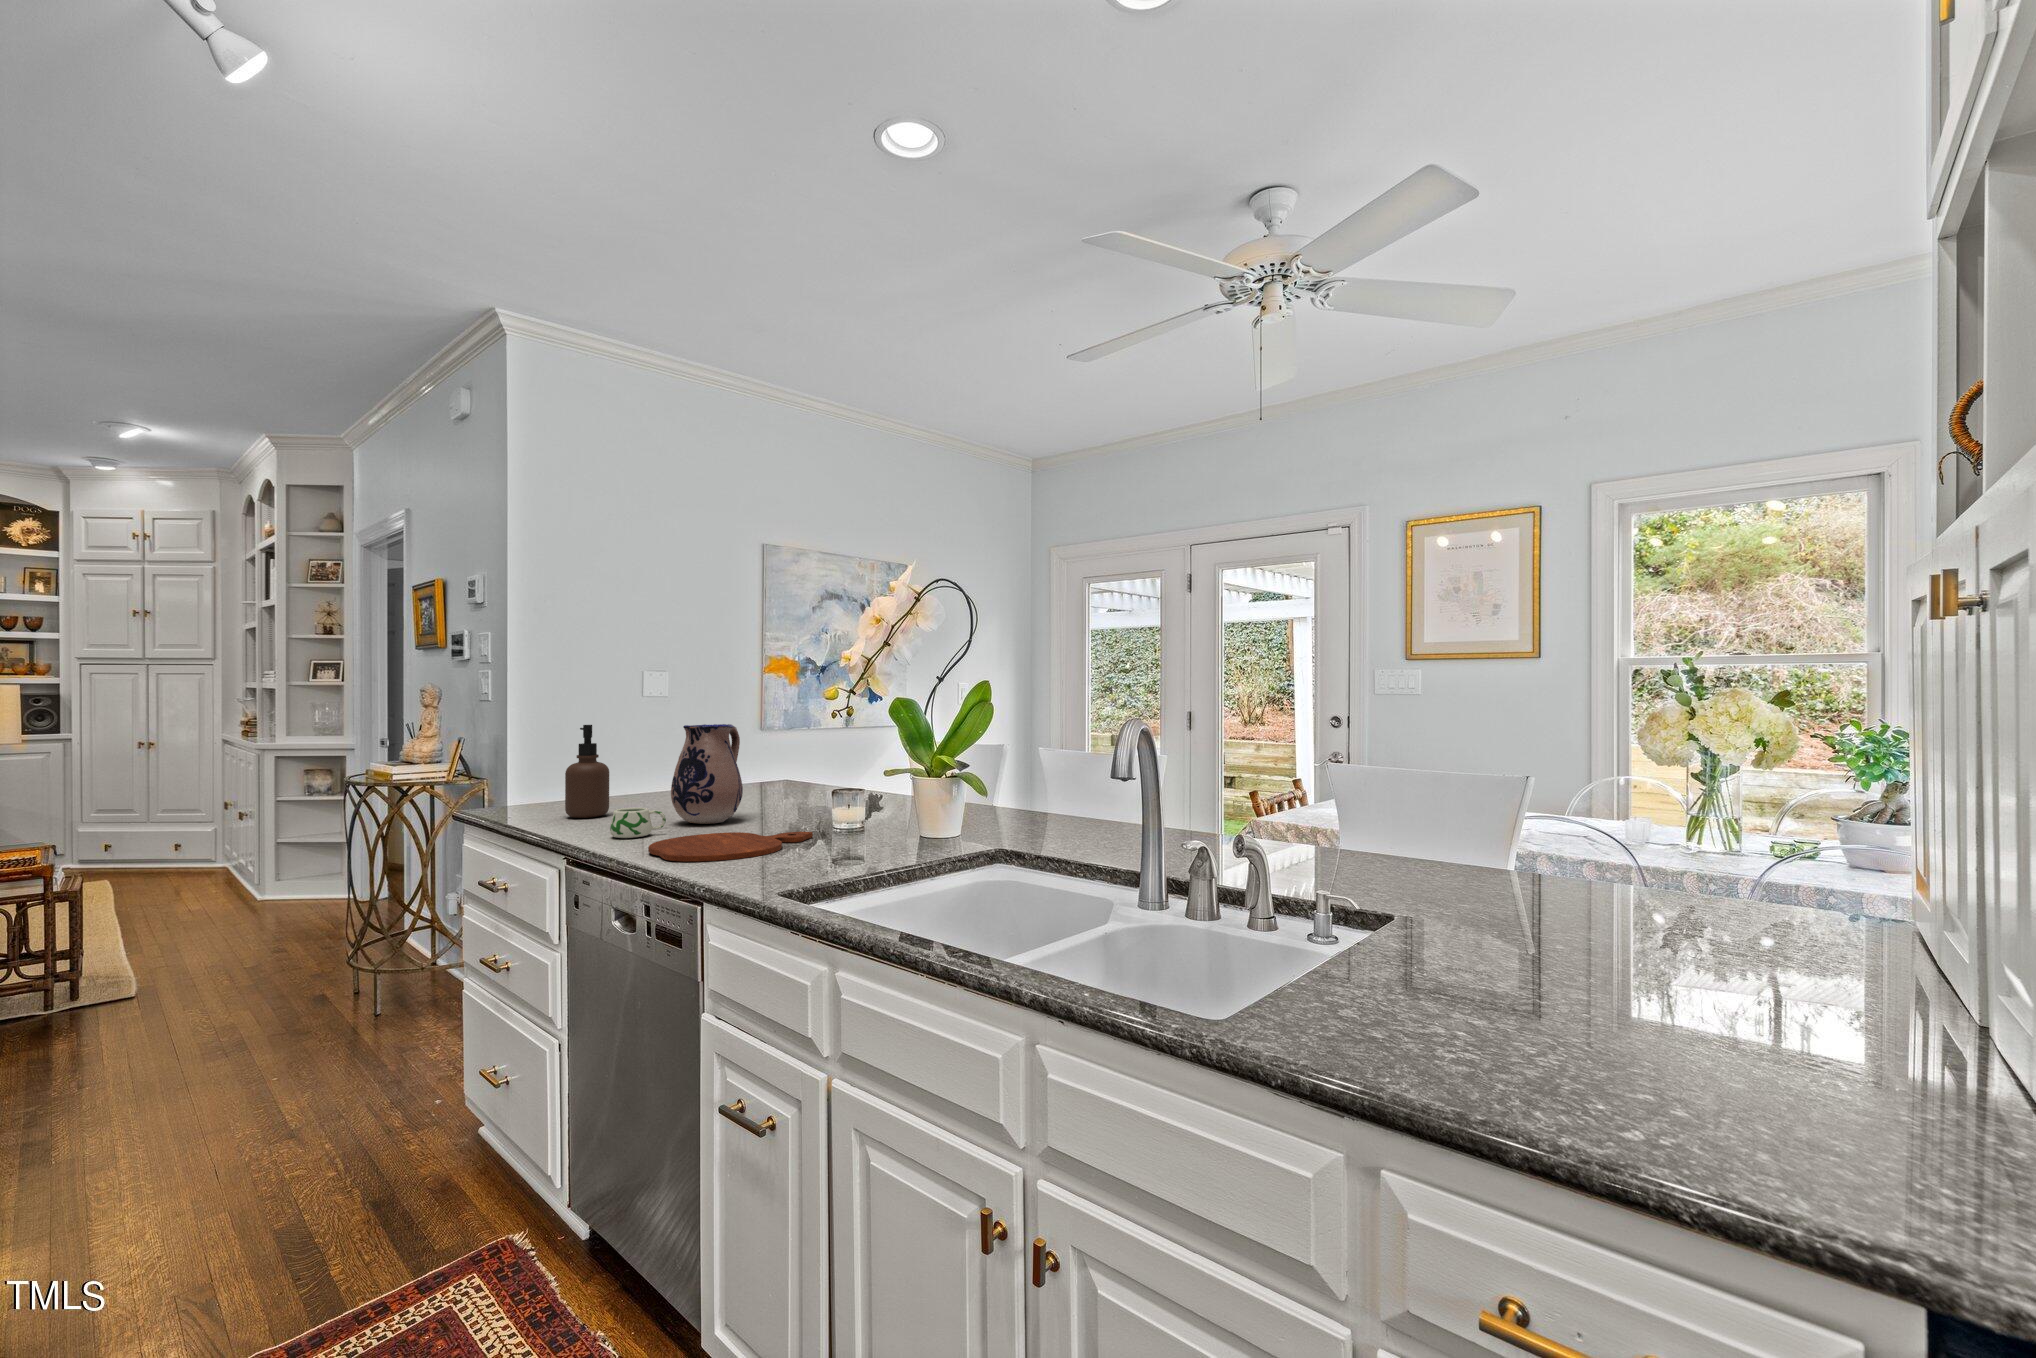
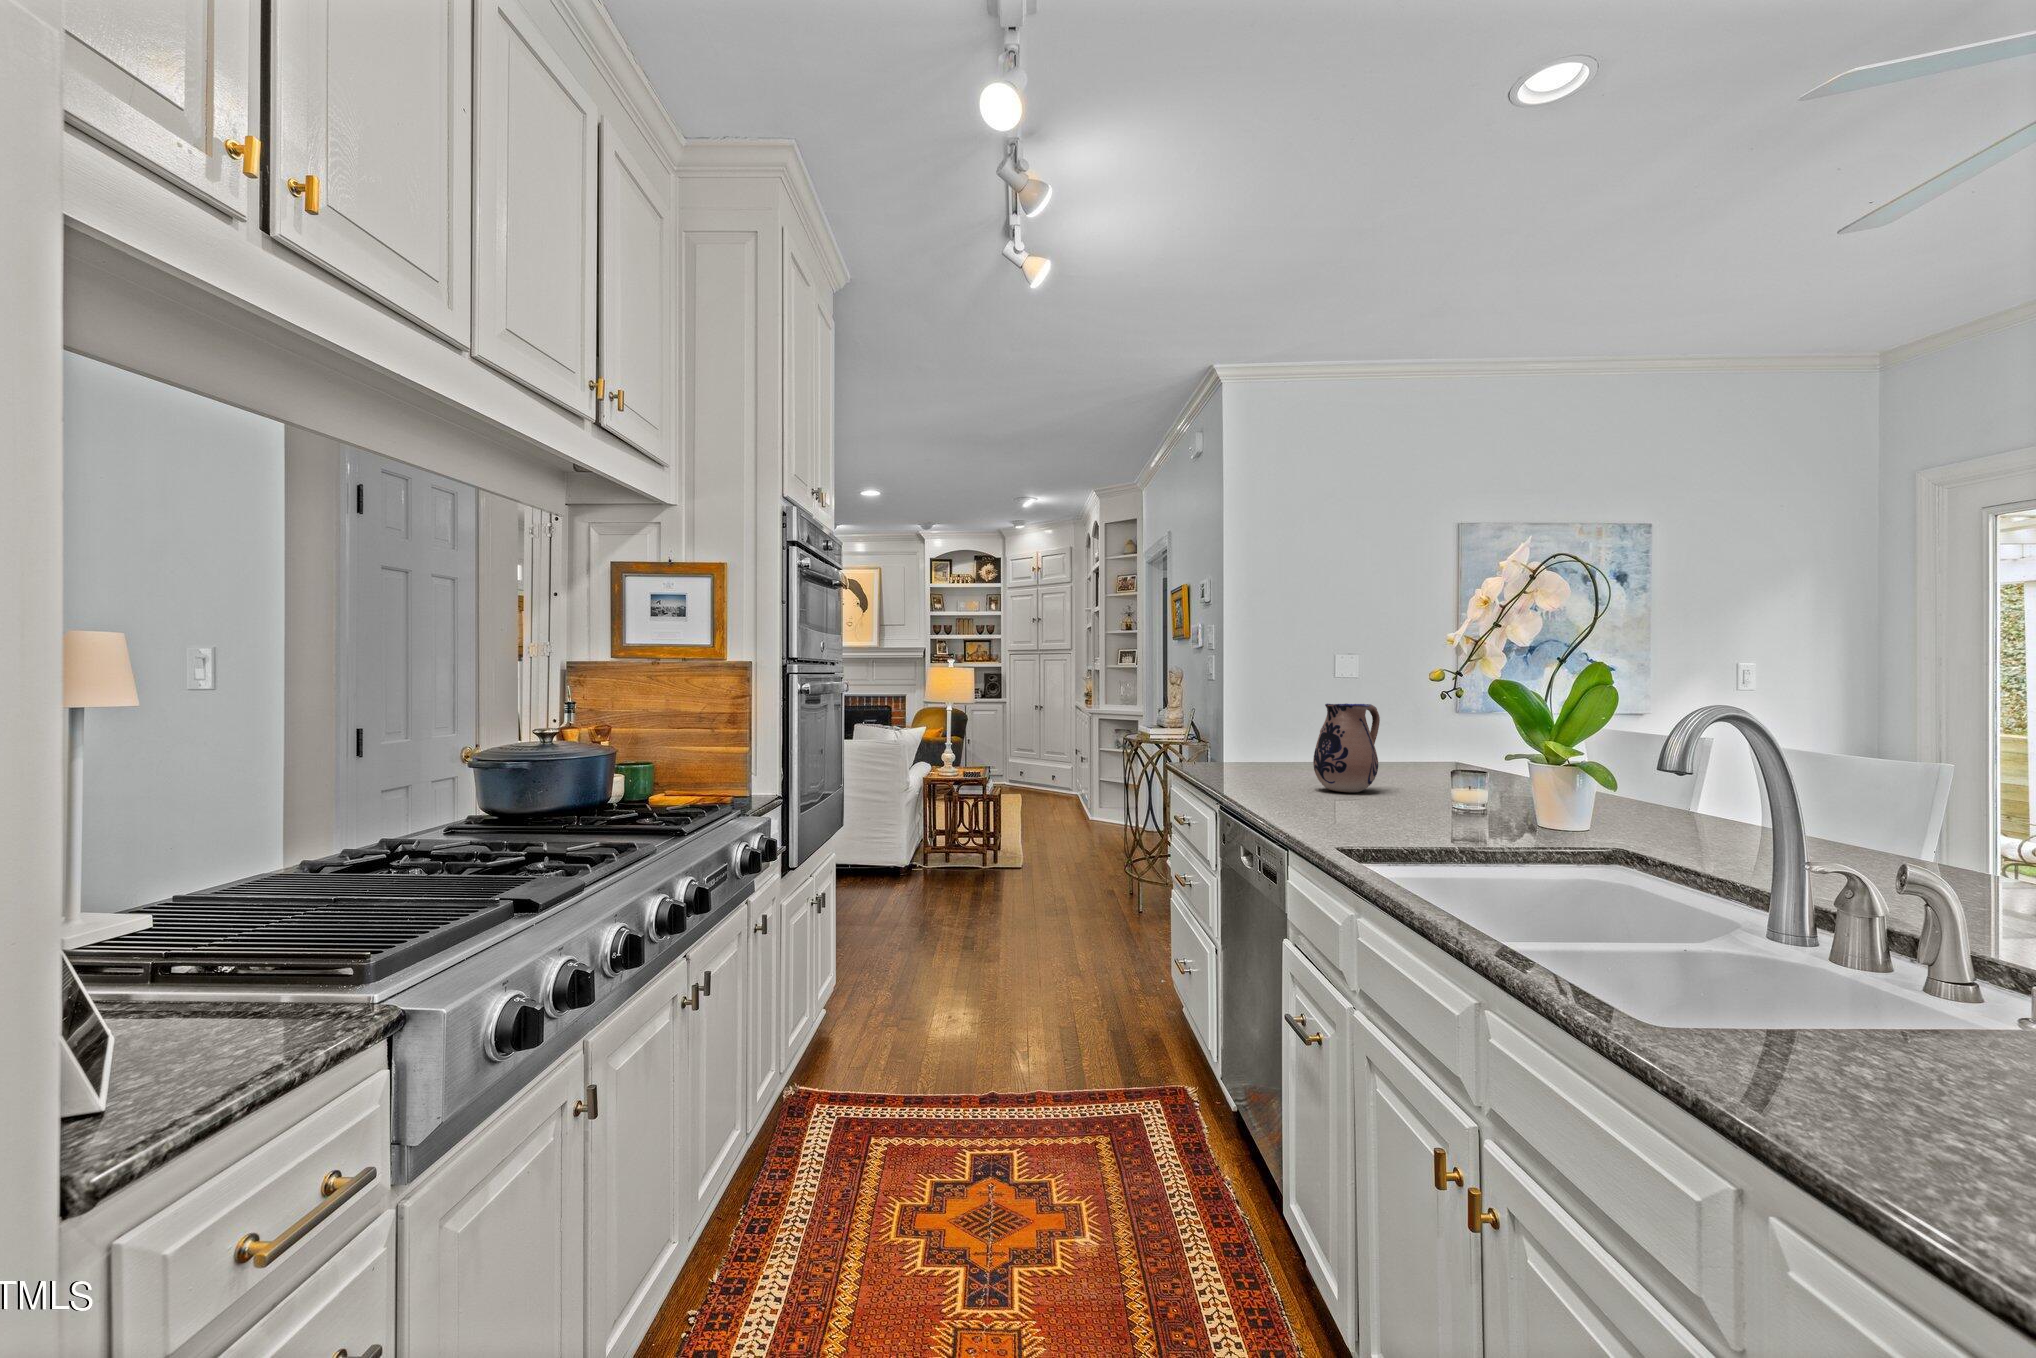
soap dispenser: present [565,725,609,818] -> none [1240,701,1274,778]
mug: present [610,807,666,838] -> none [1257,771,1302,795]
cutting board: present [648,832,813,862] -> none [1272,798,1424,821]

